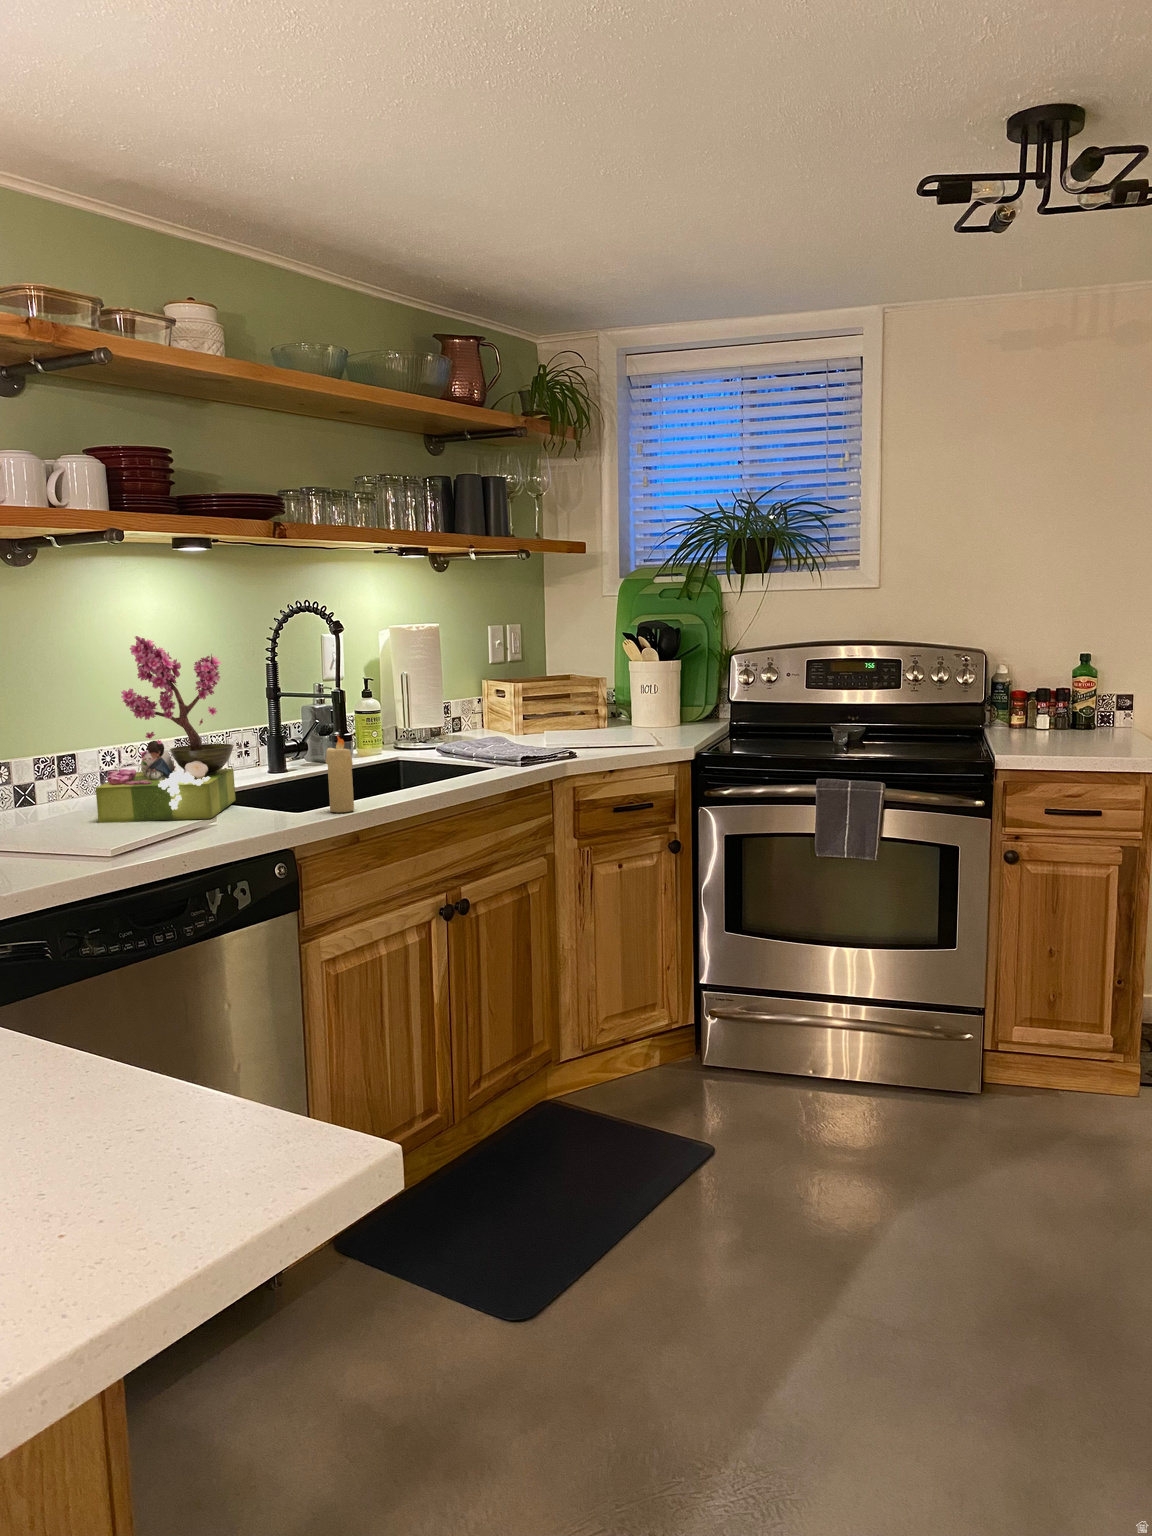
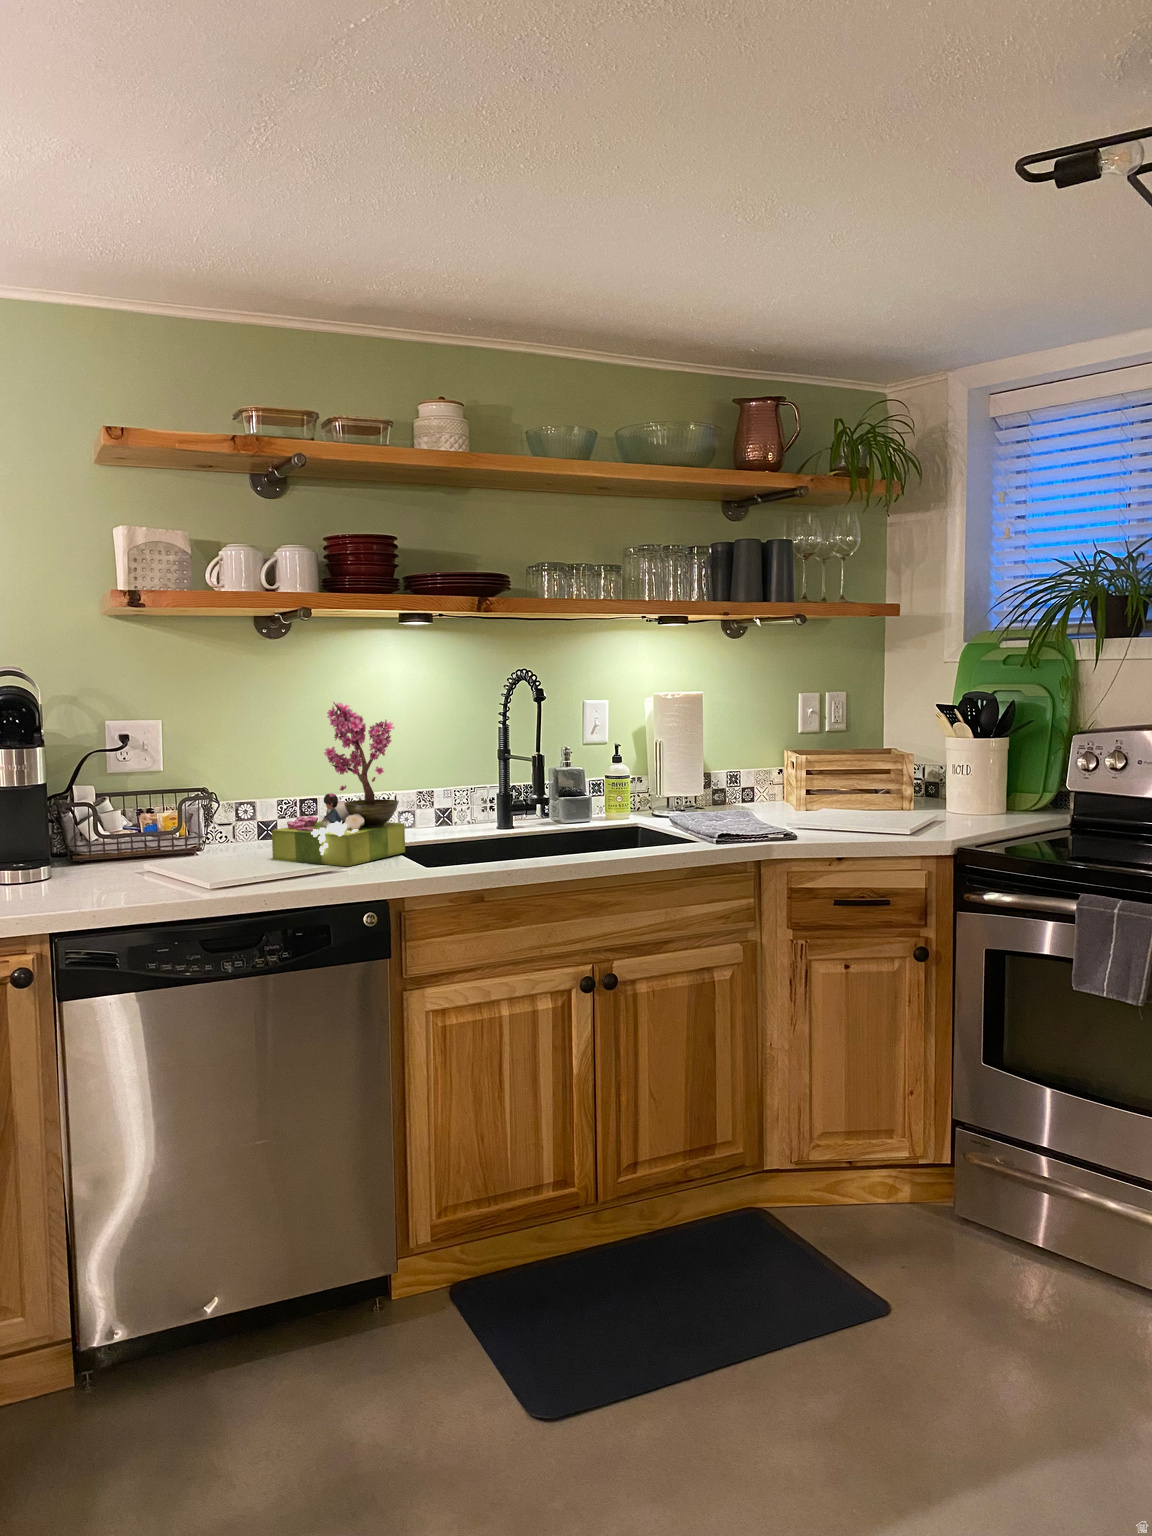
candle: present [326,735,354,812] -> none [442,800,466,873]

